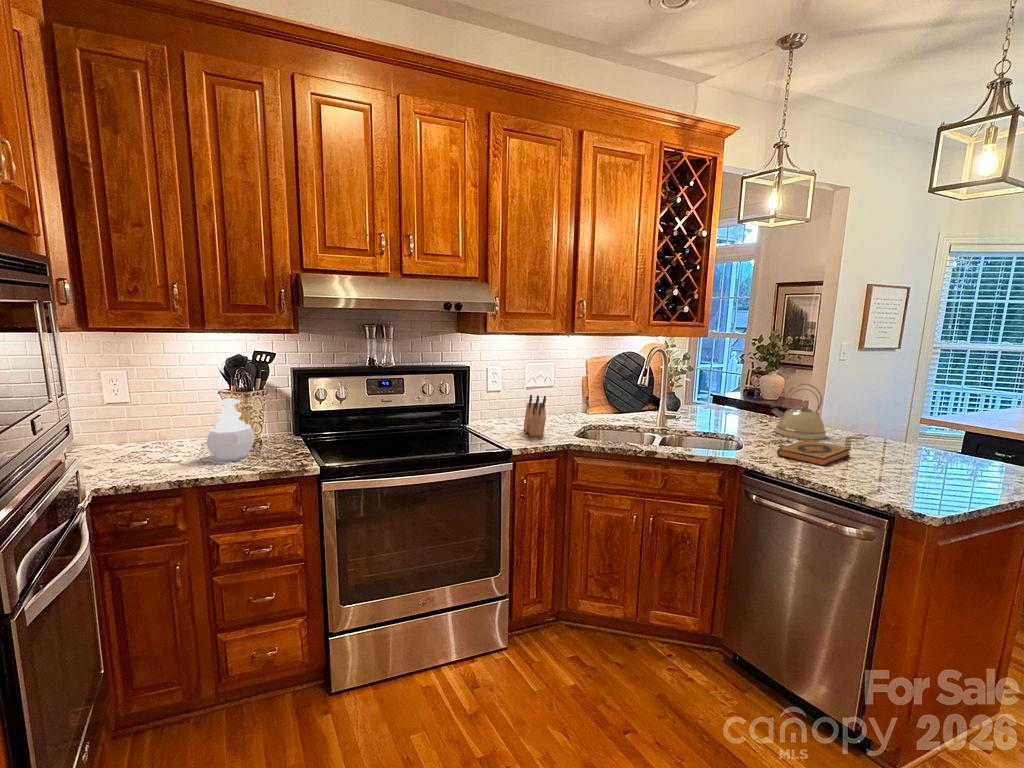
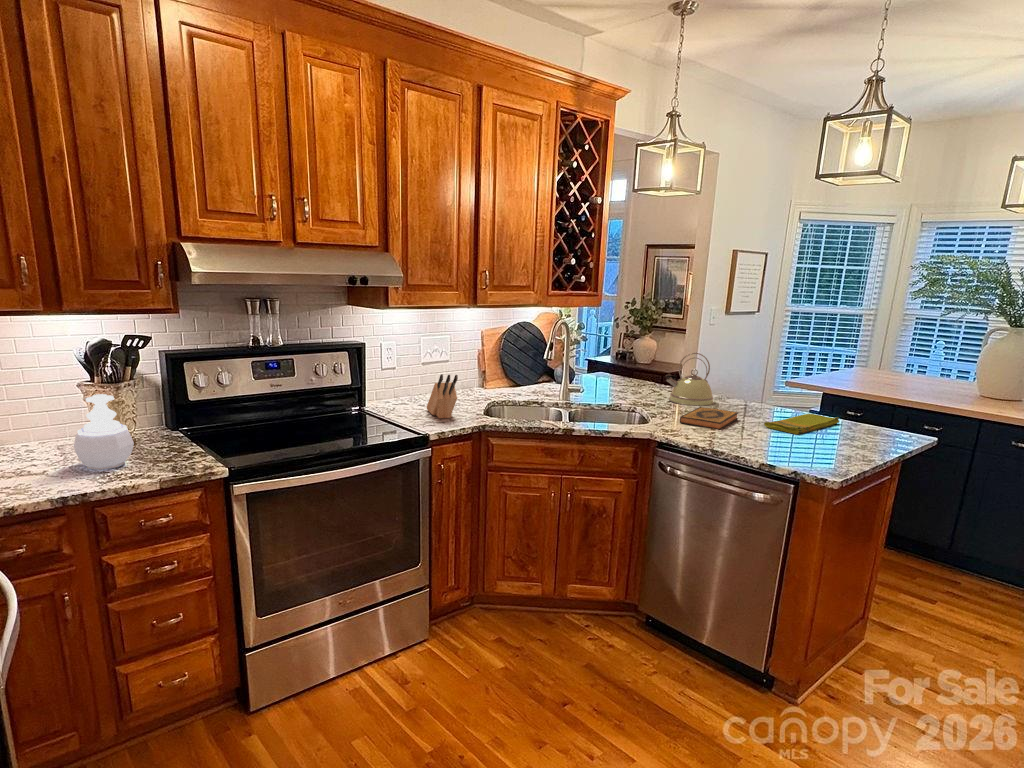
dish towel: none [881,456,985,478] -> present [764,414,839,434]

